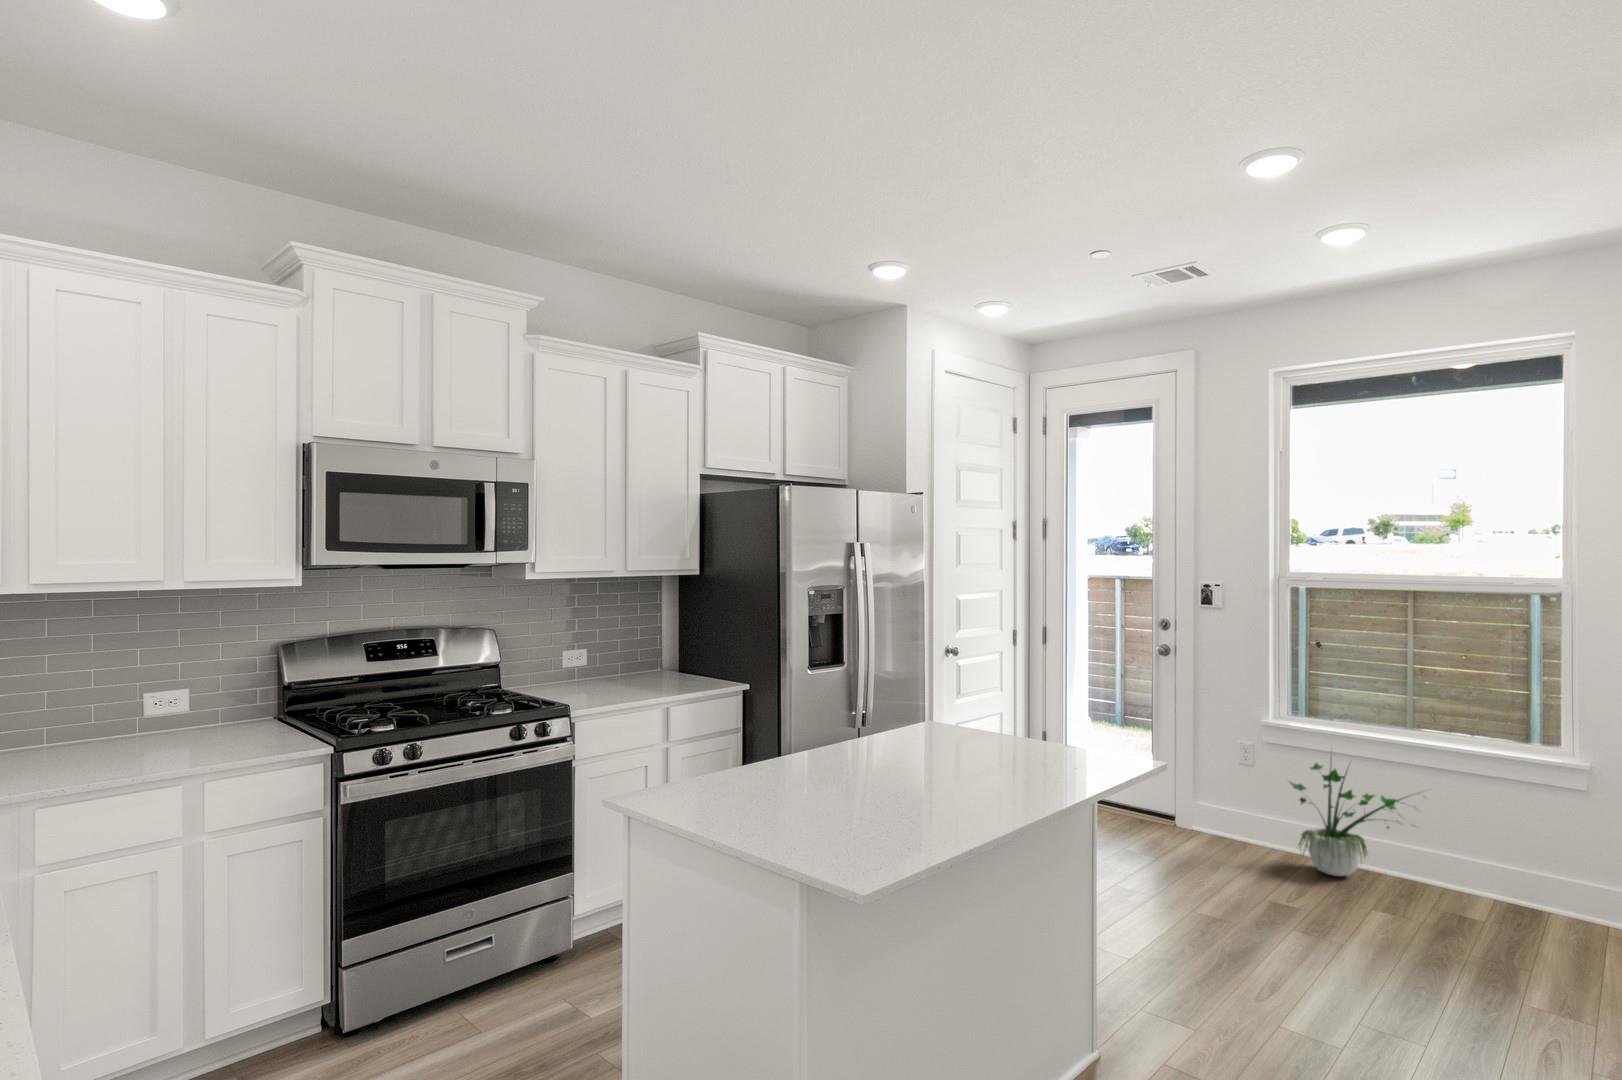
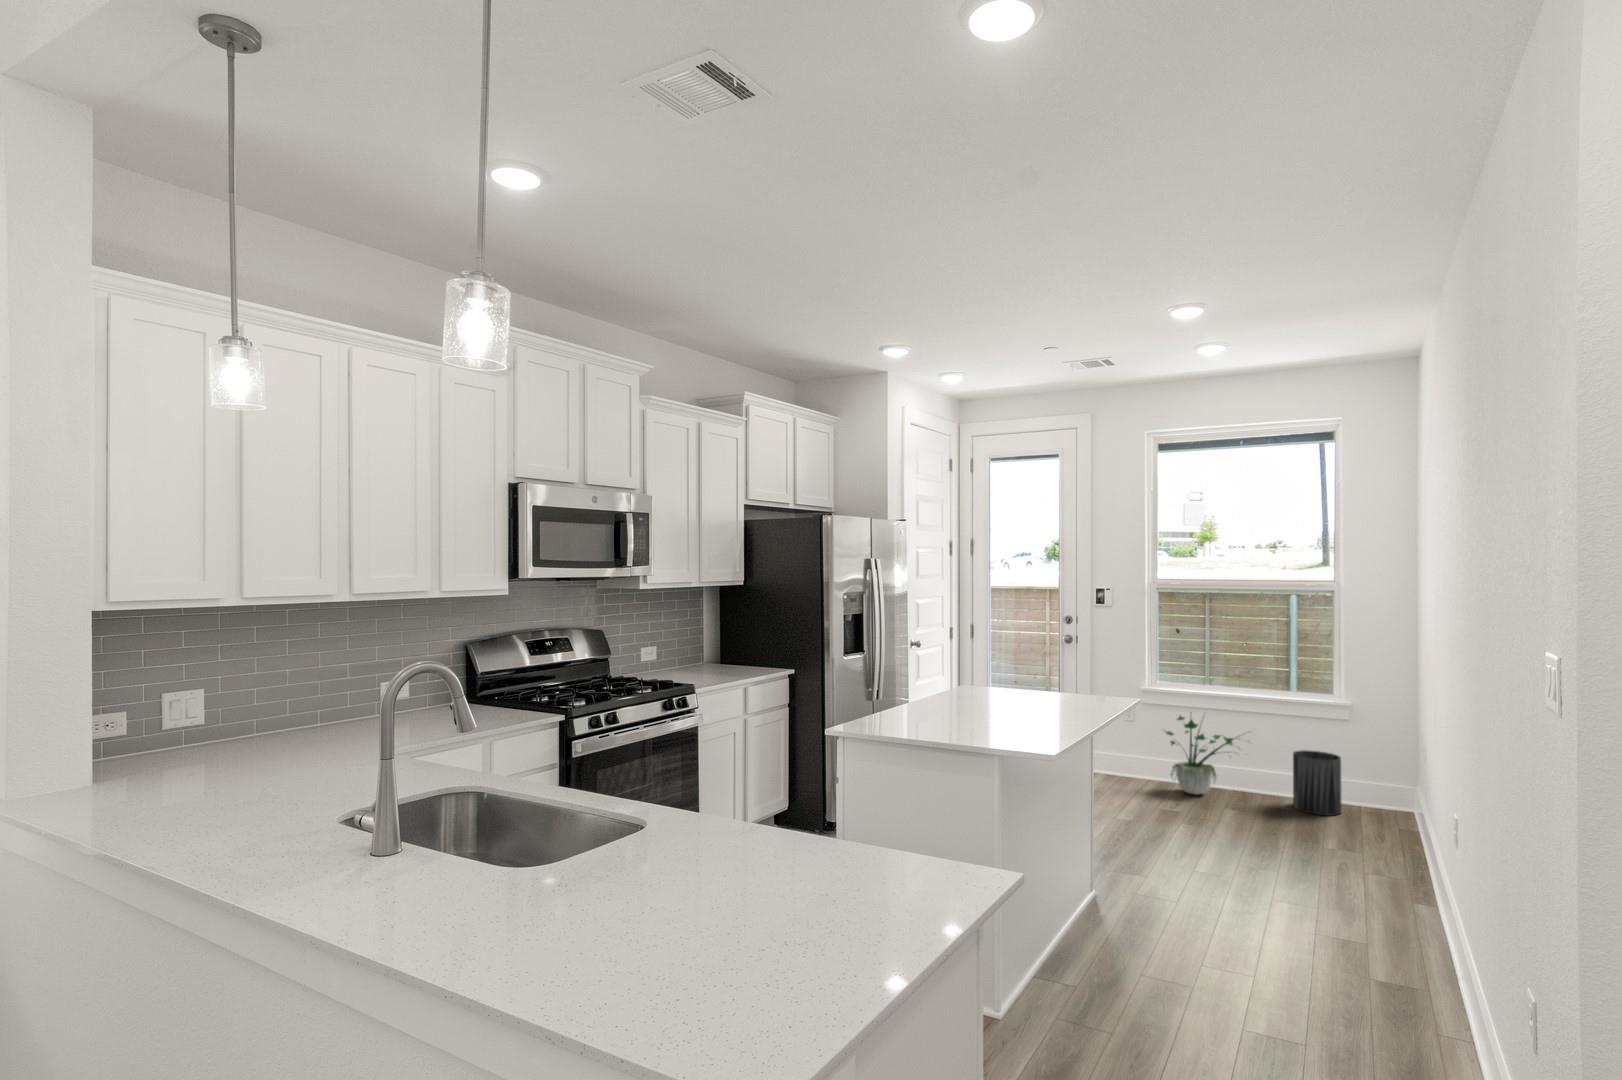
trash can: none [1486,826,1566,929] -> present [1293,750,1342,816]

